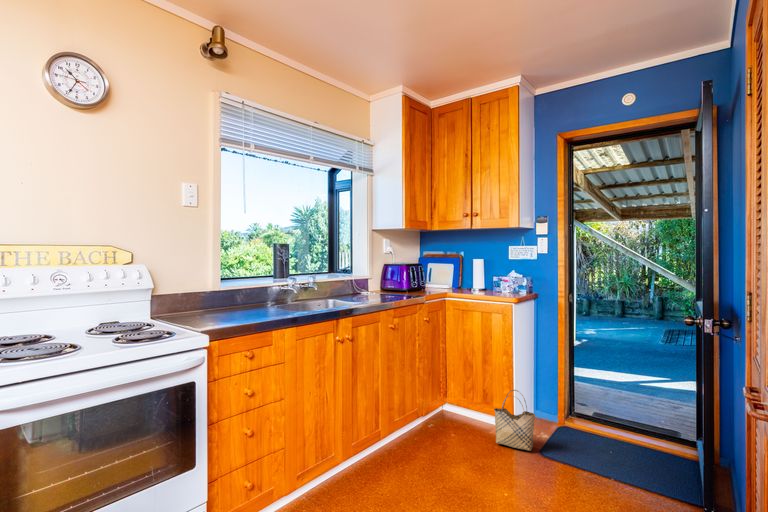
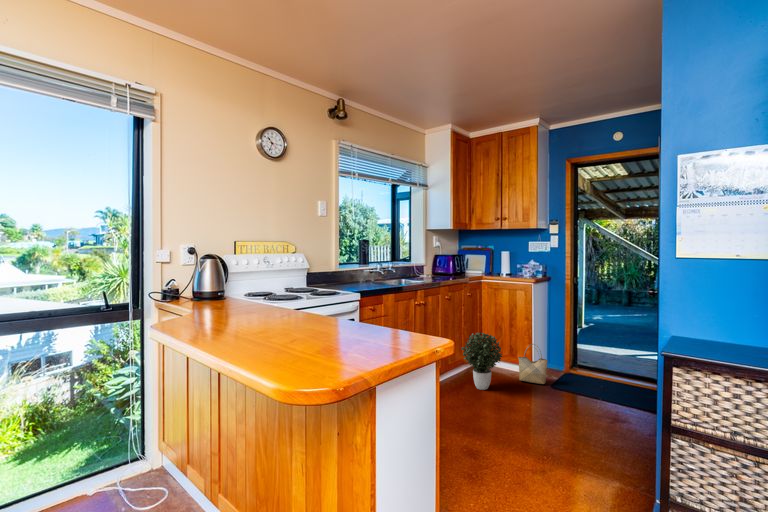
potted plant: none [410,376,470,464] -> present [461,332,502,390]

